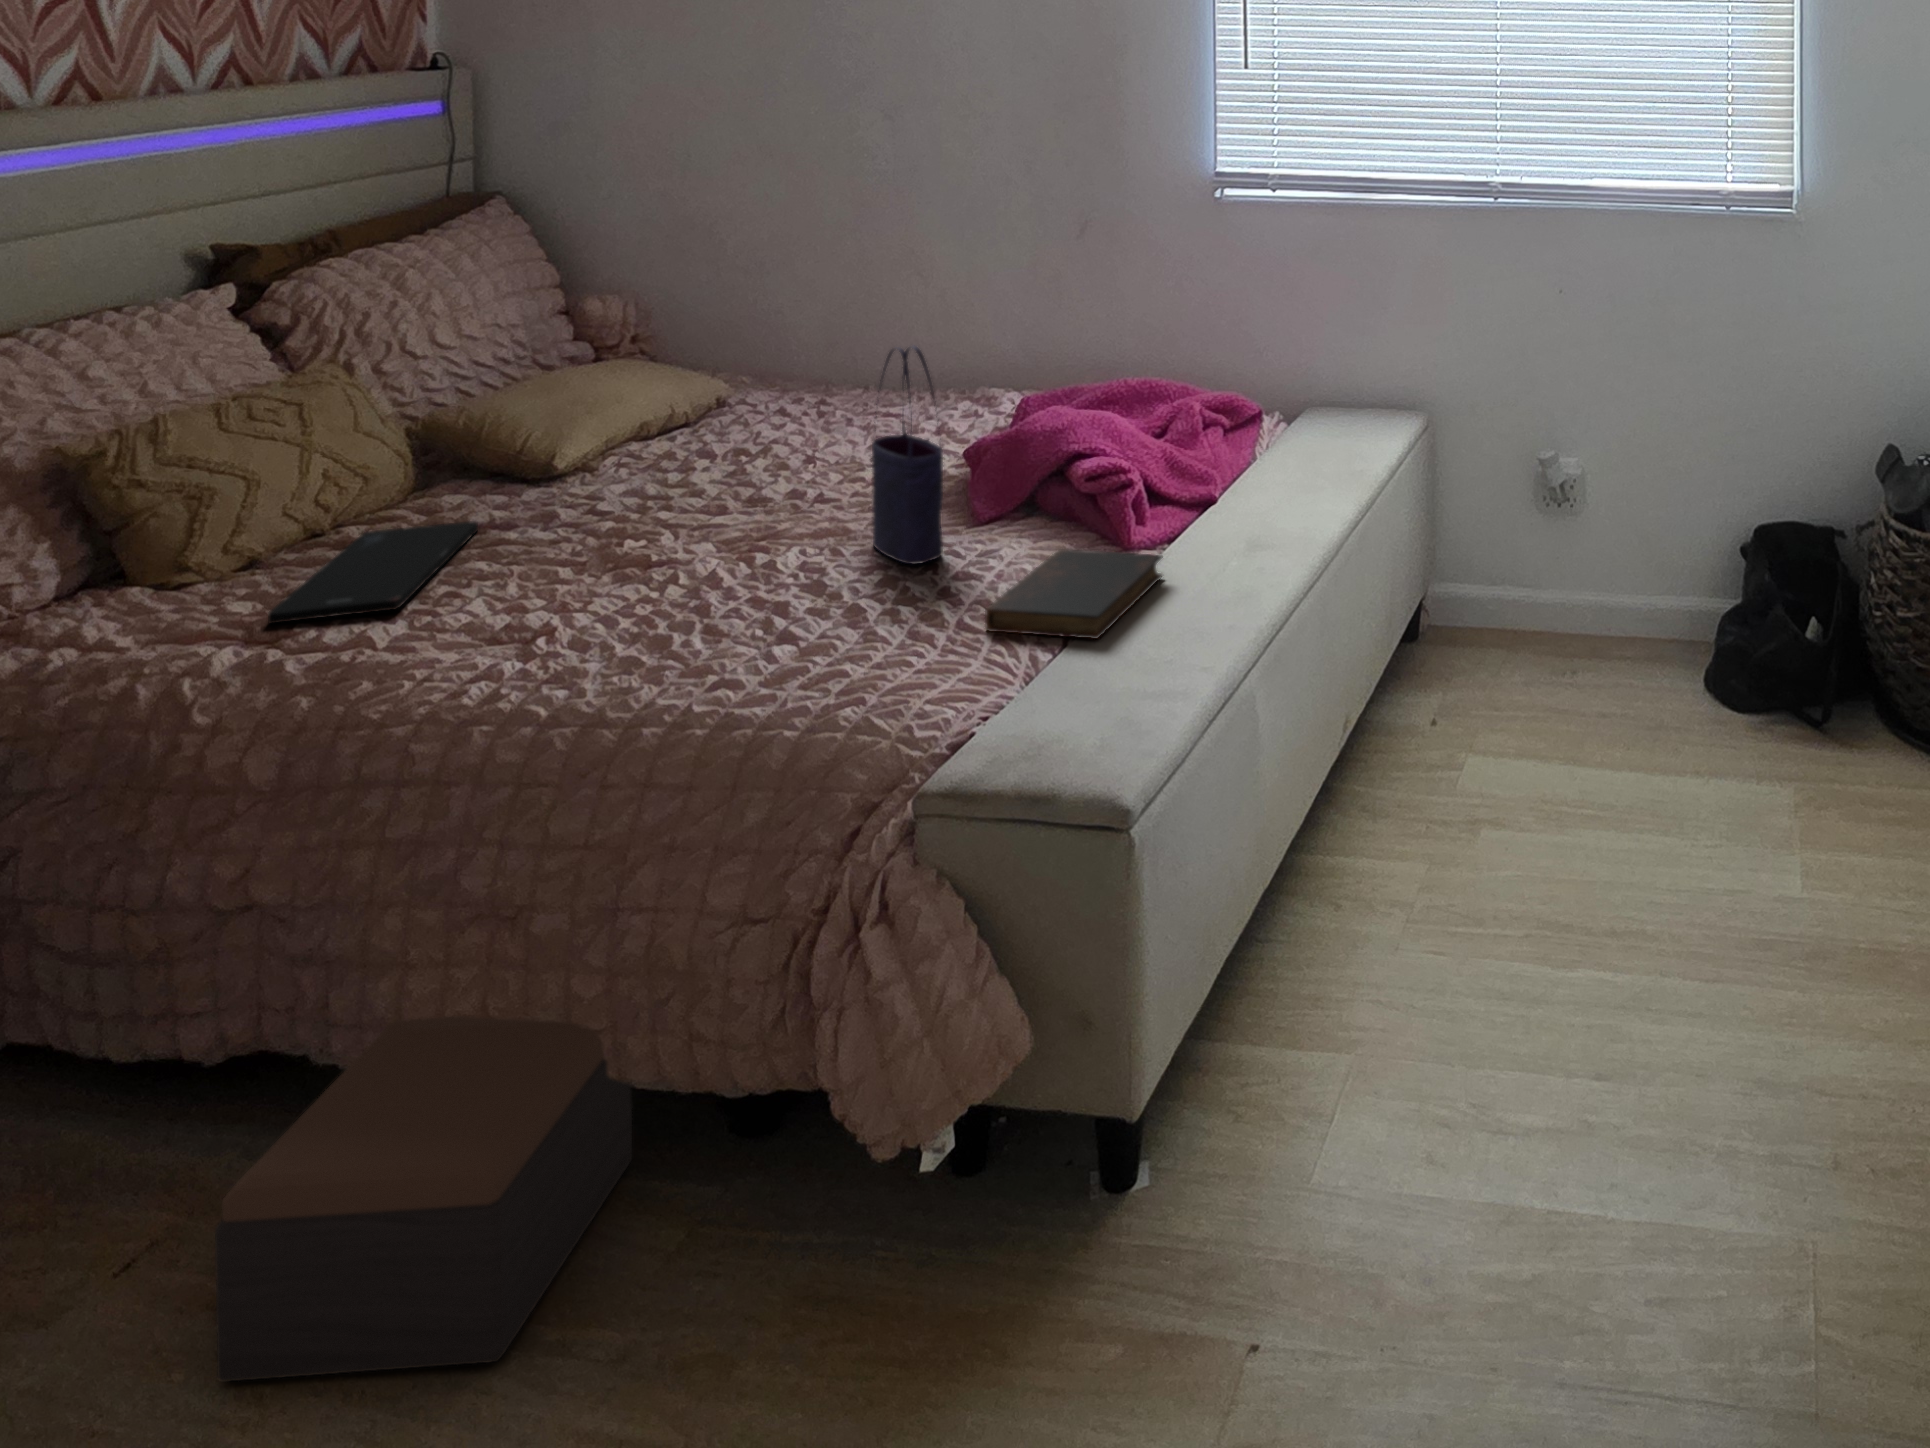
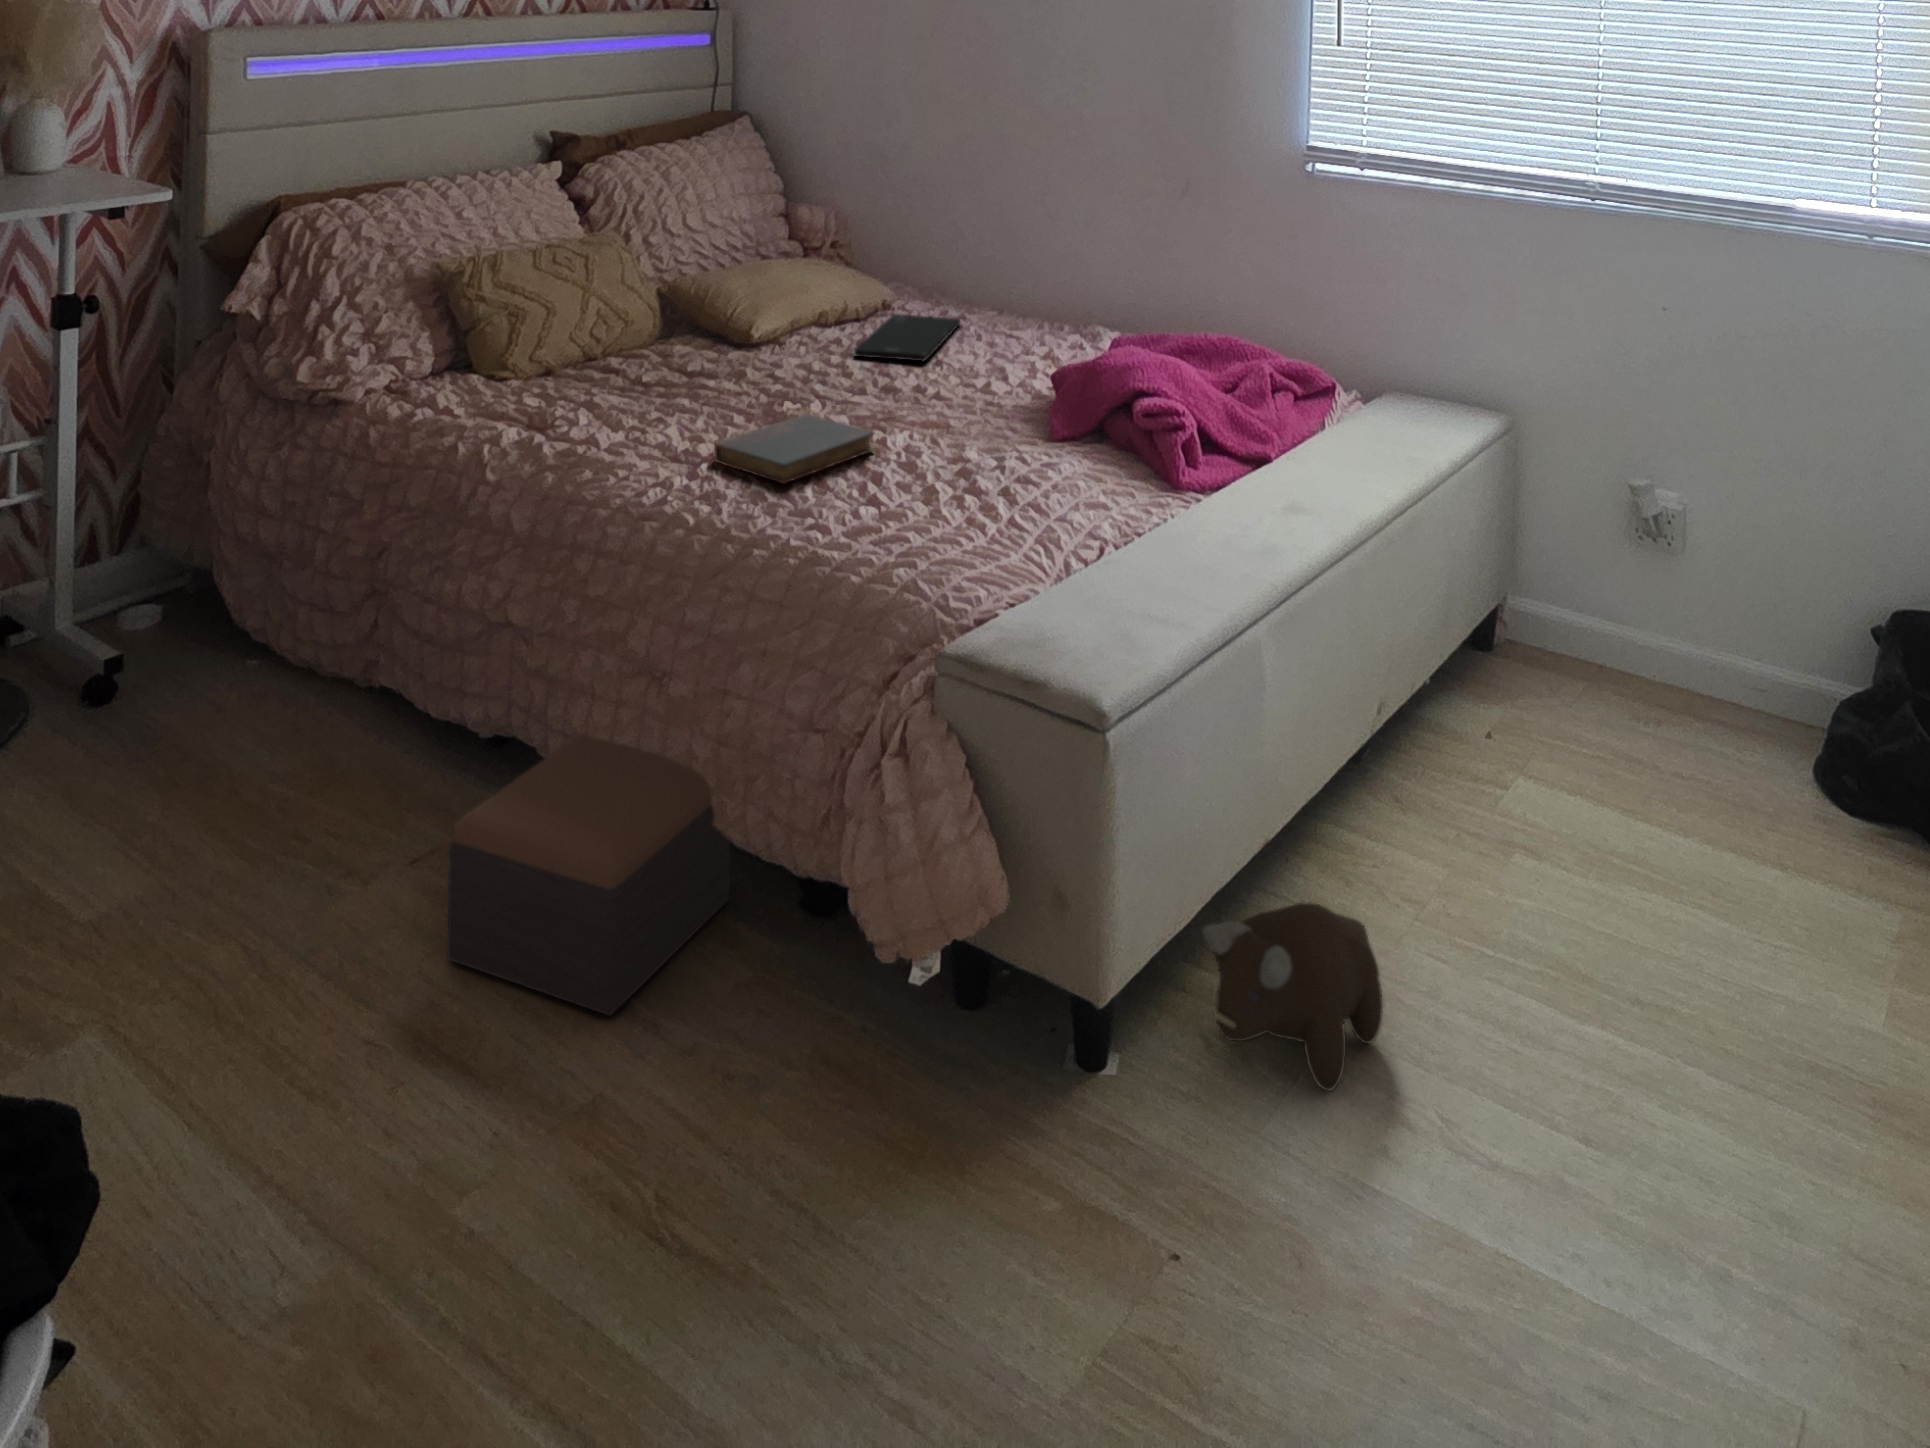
tote bag: present [872,346,943,564] -> none [965,269,1020,464]
smartphone: present [268,521,478,623] -> present [854,314,960,361]
book: present [985,549,1162,639] -> present [714,414,874,484]
plush toy: none [1236,940,1406,1123] -> present [1203,902,1383,1091]

